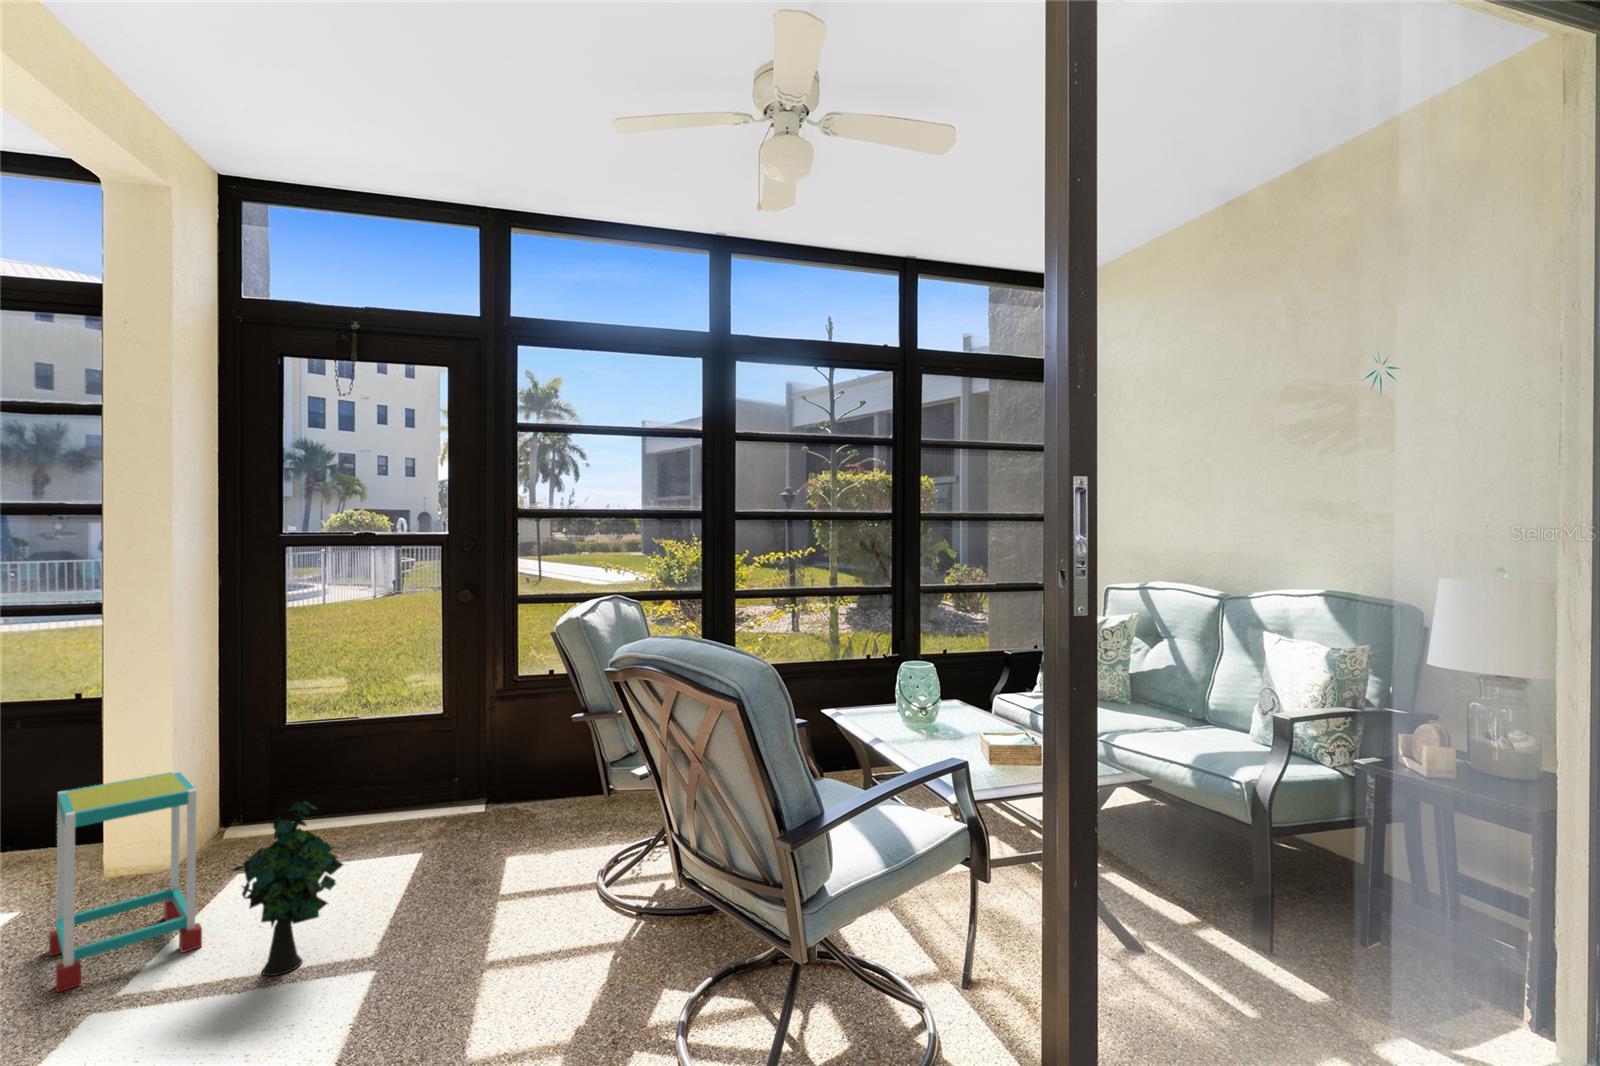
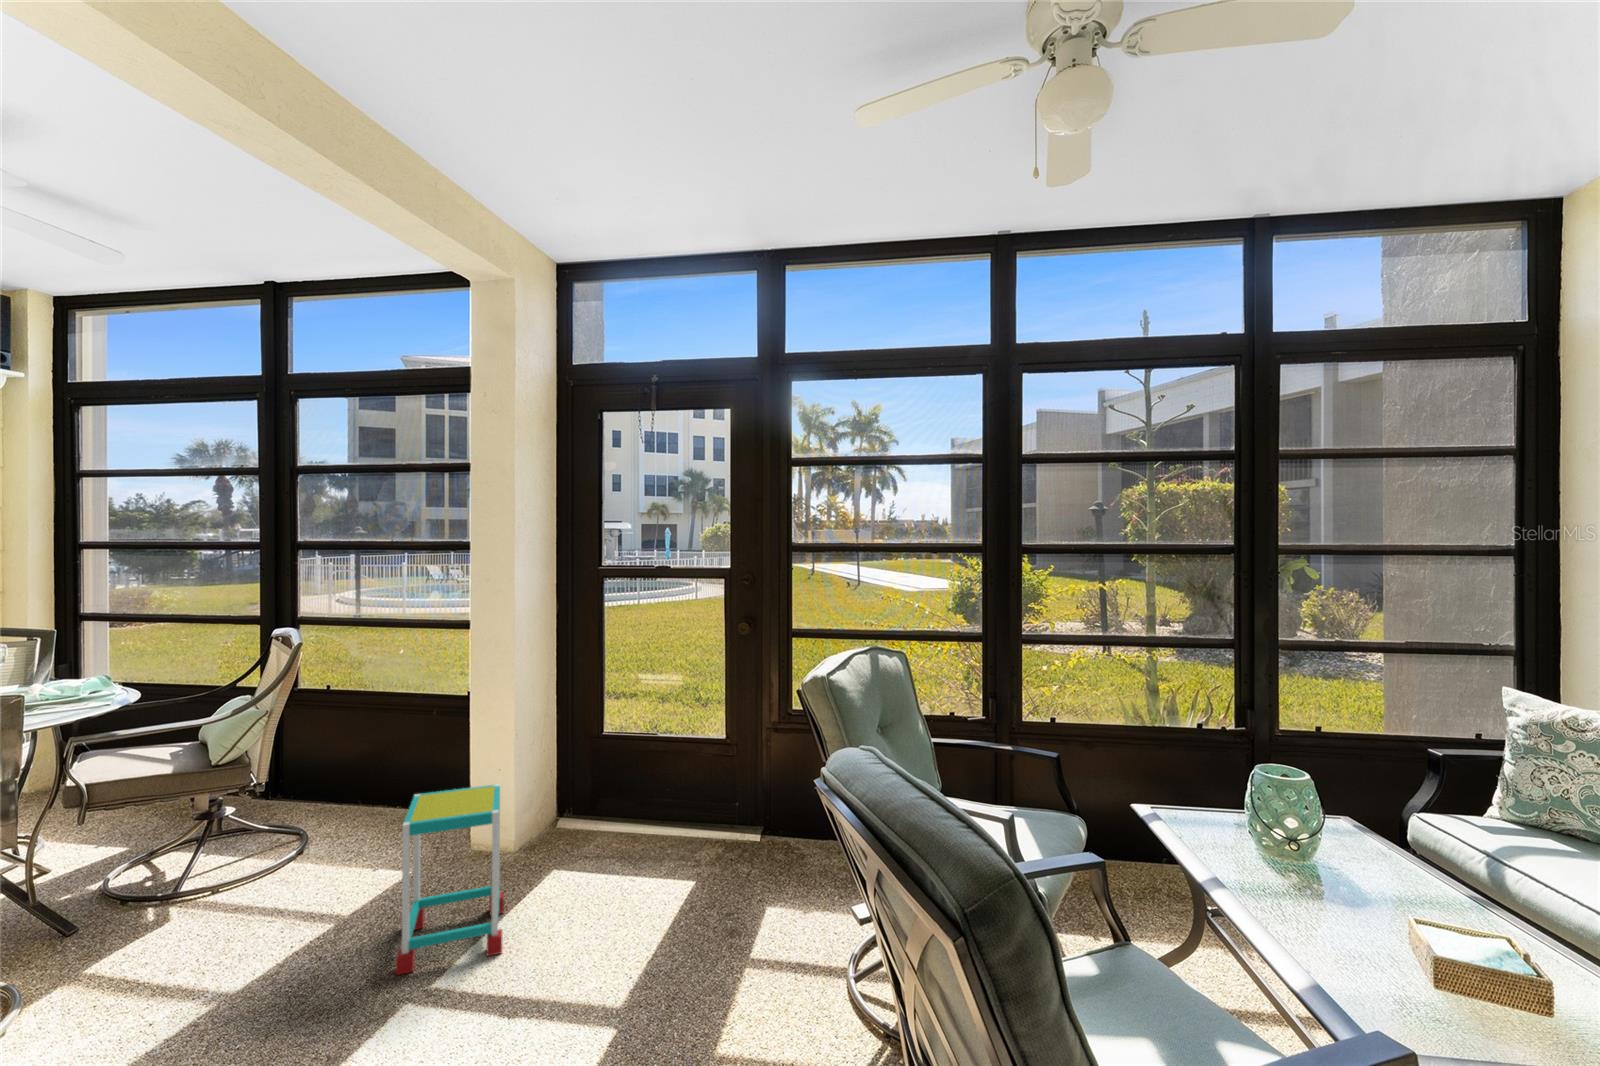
decorative plant: present [229,801,343,976] -> none [507,844,601,1010]

